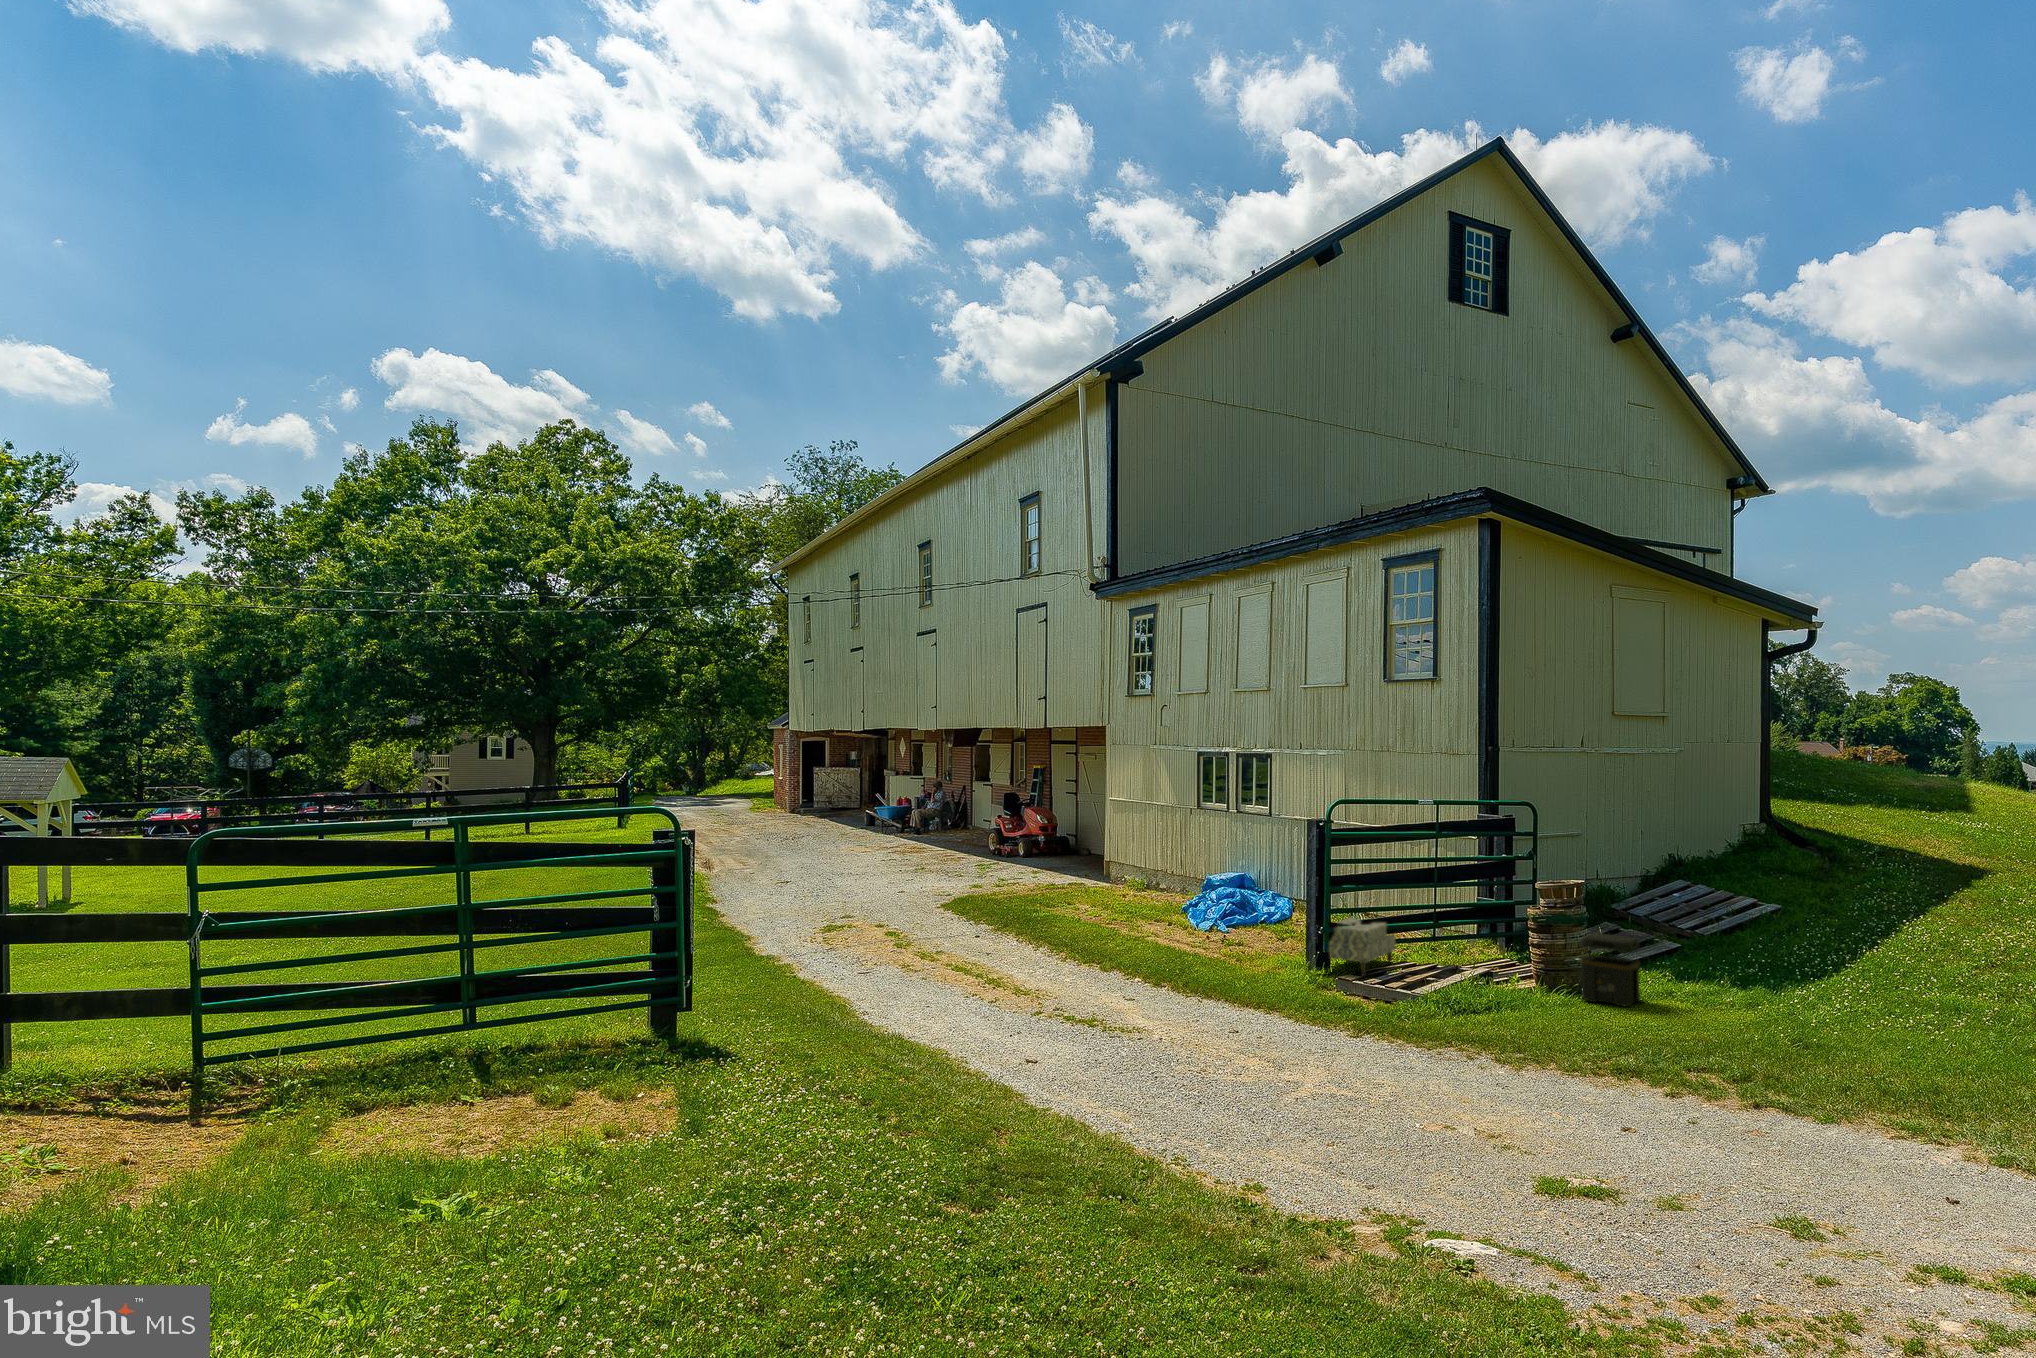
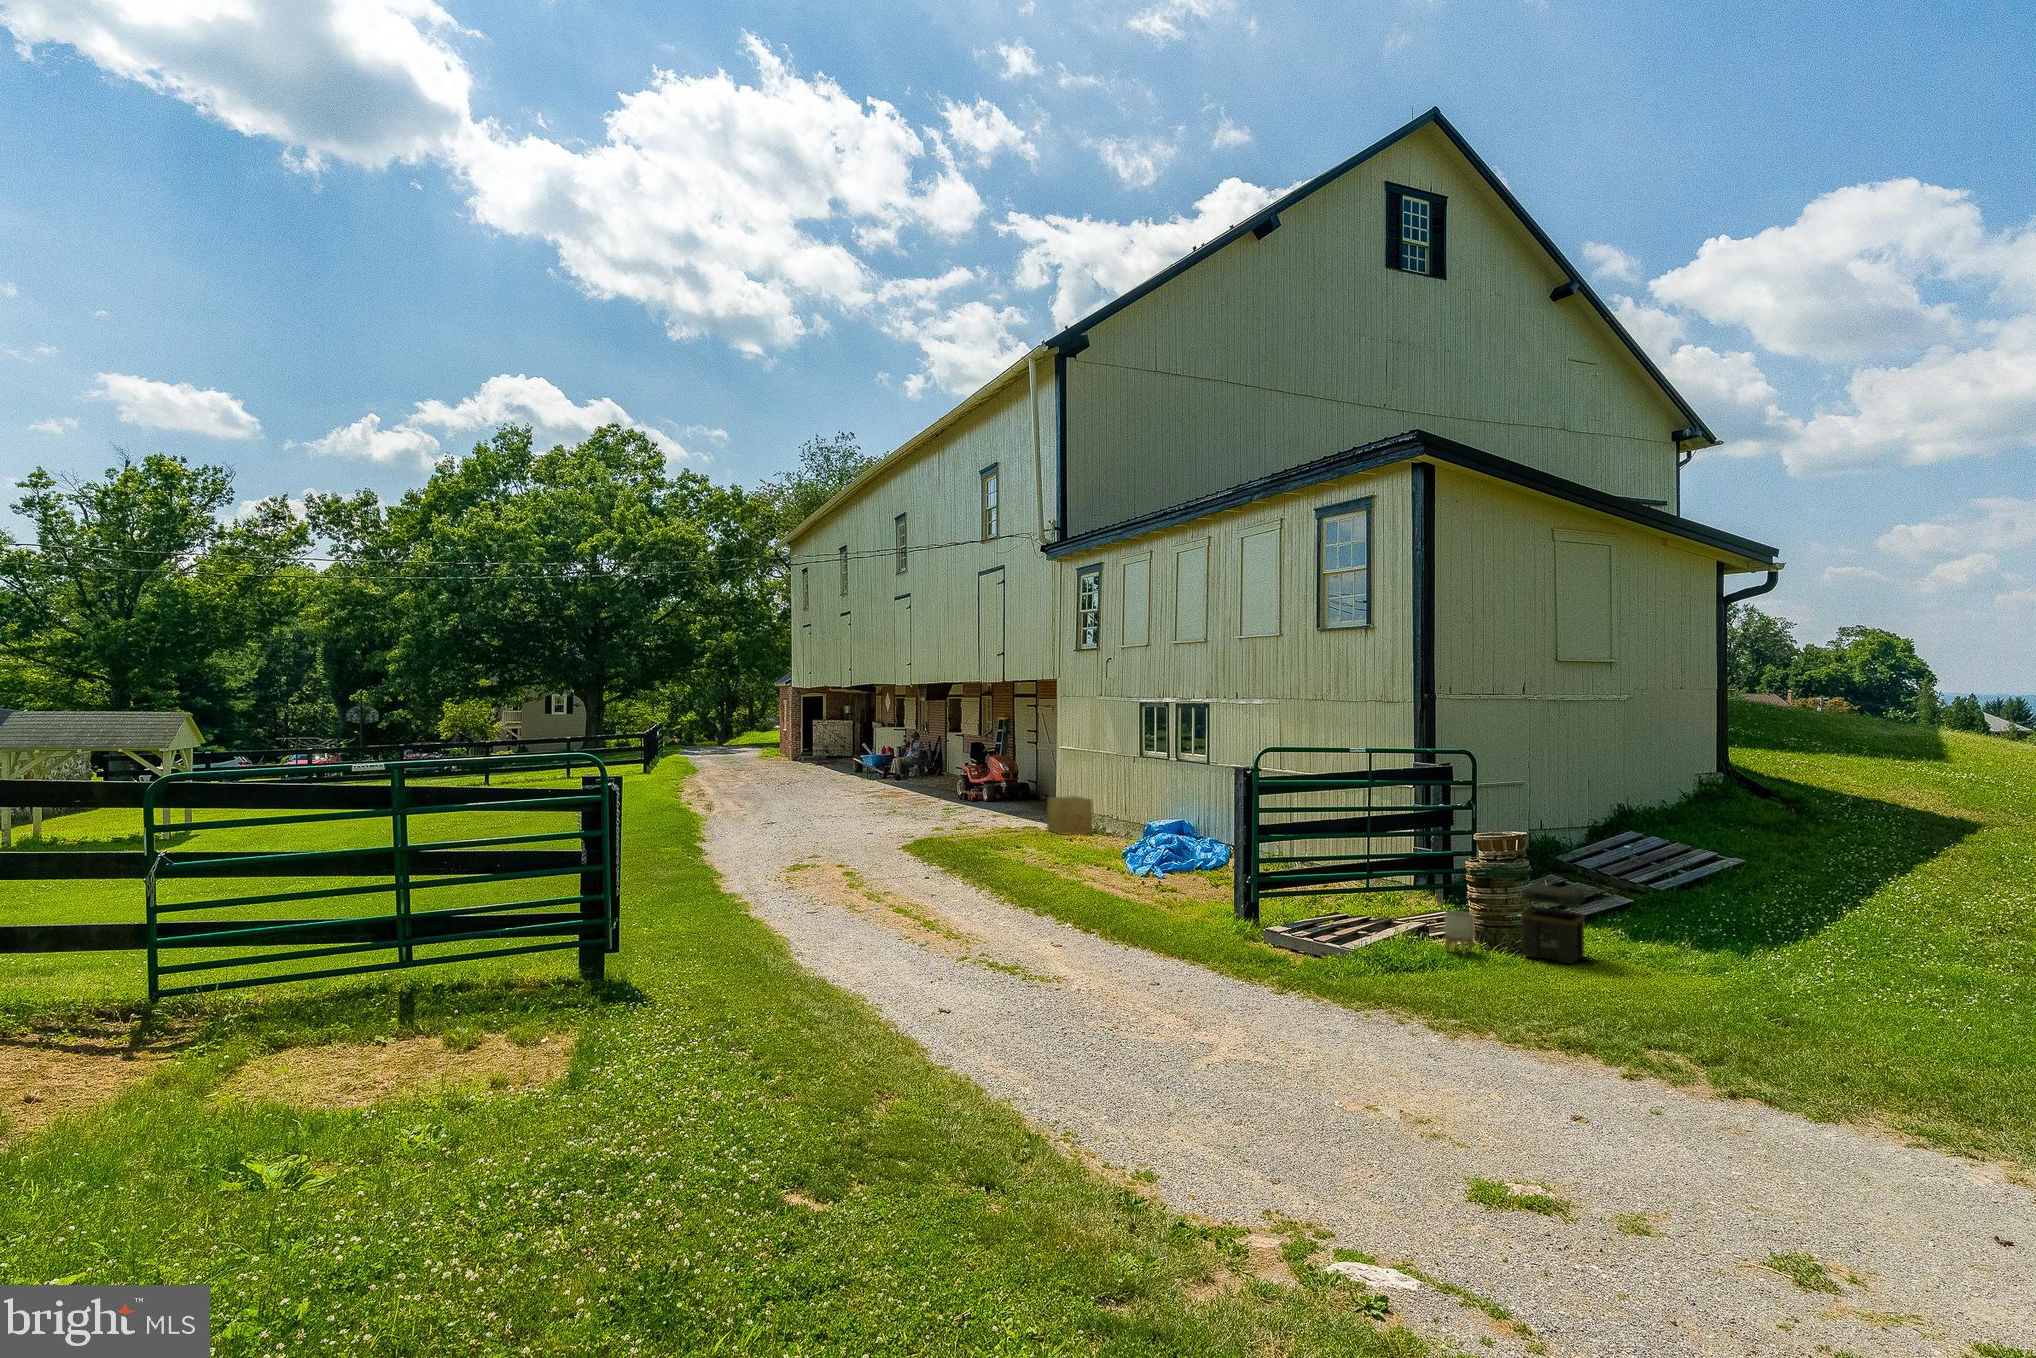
cardboard box: none [1096,851,1144,891] -> present [1047,796,1092,835]
bench: present [1329,917,1395,976] -> none [1252,864,1327,928]
planter: none [1508,958,1537,1000] -> present [1445,911,1475,955]

